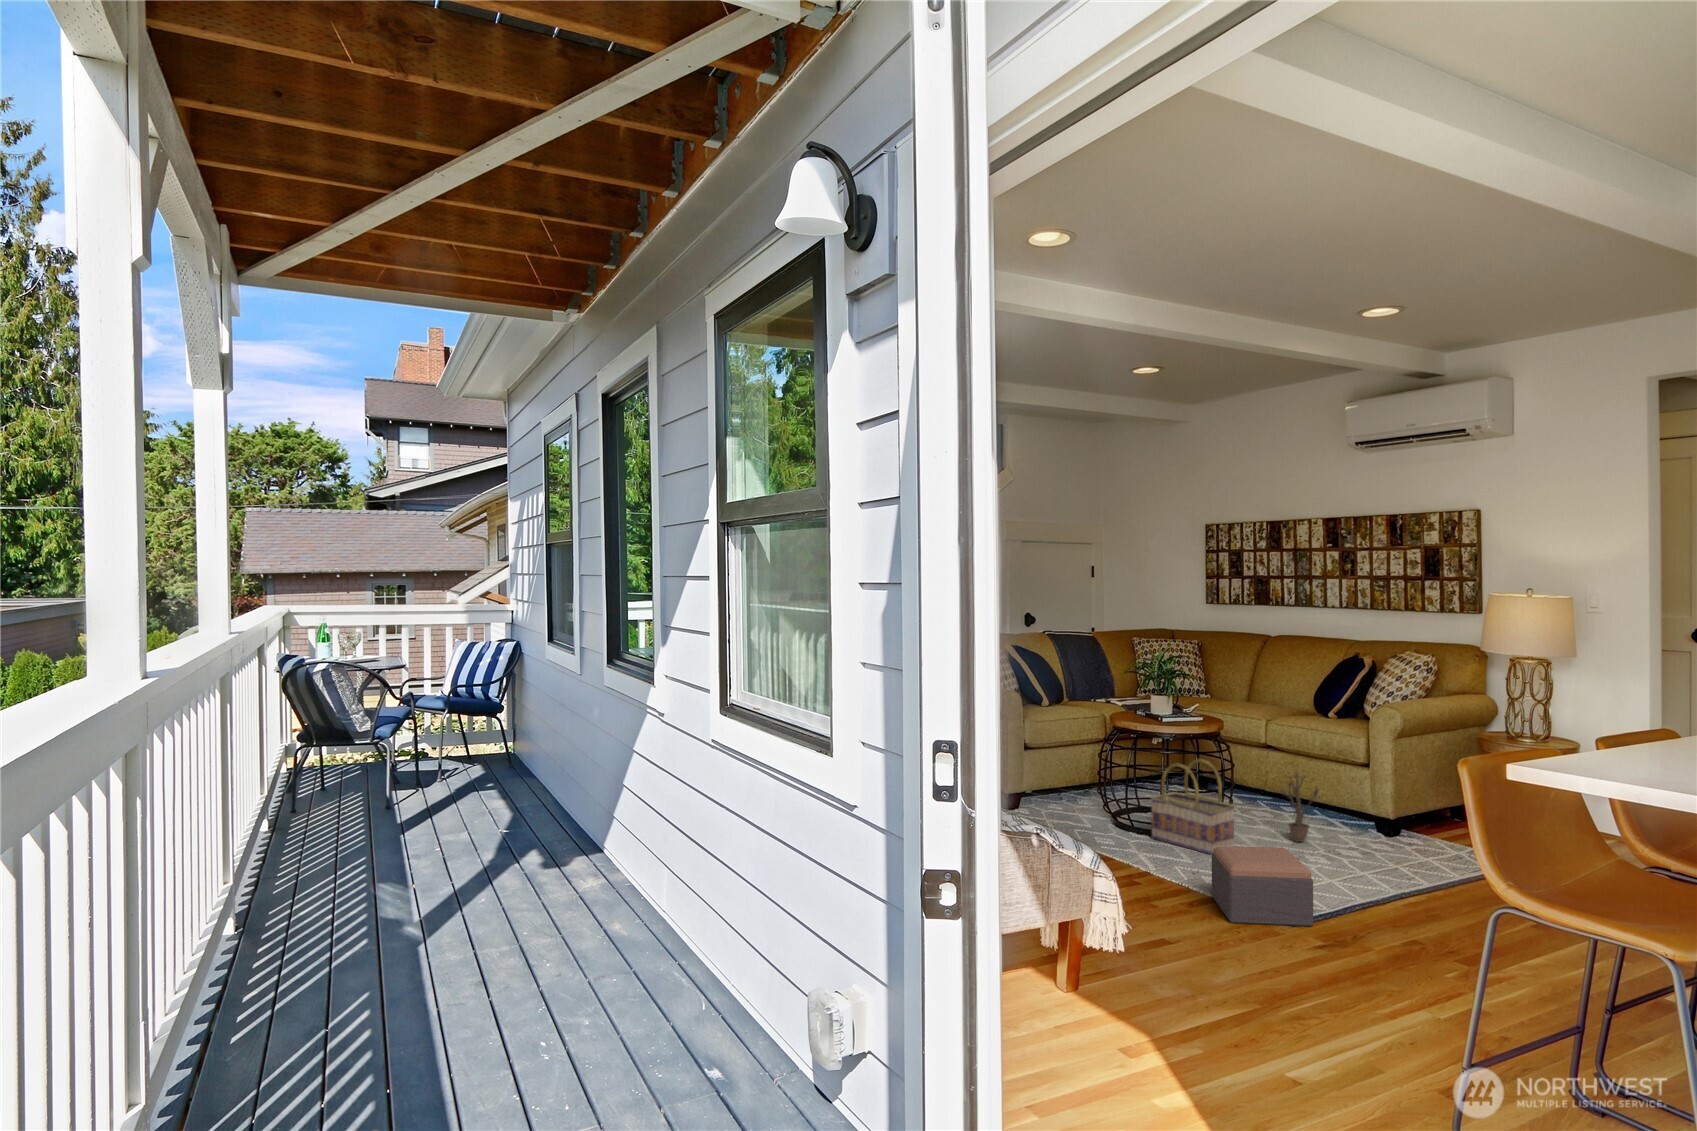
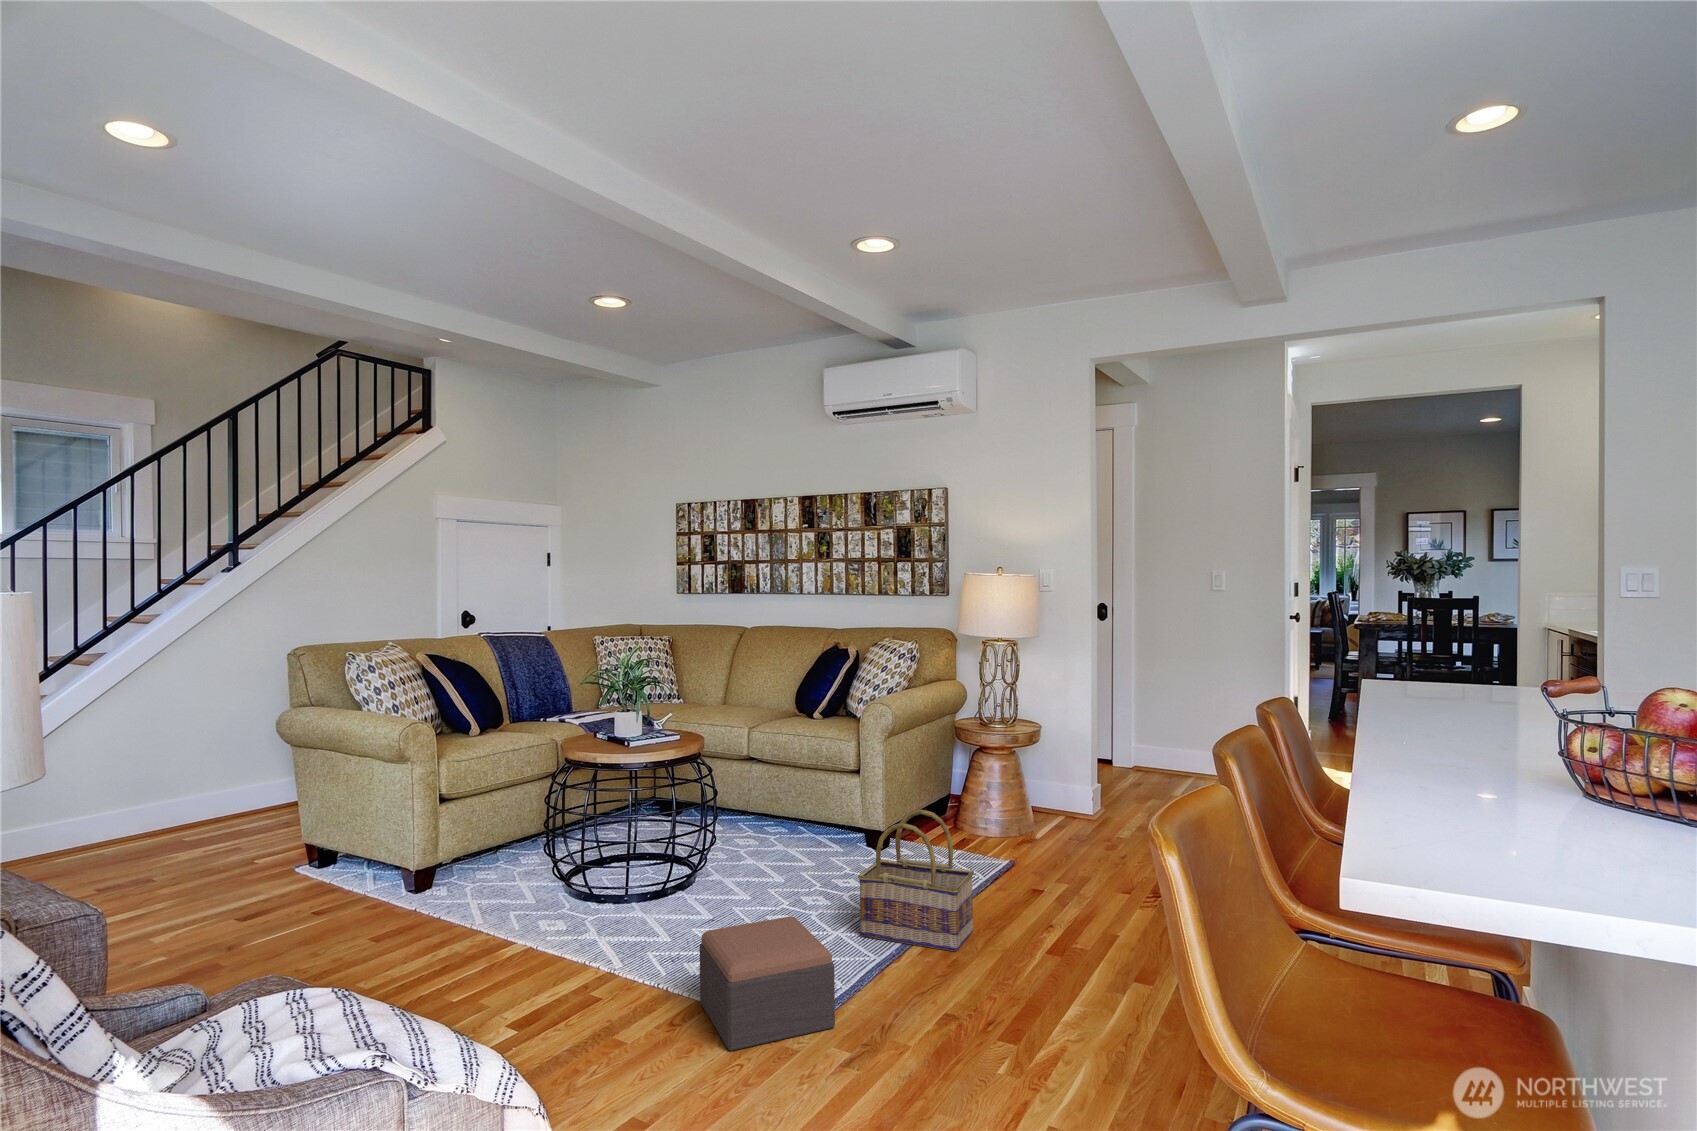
basket: present [1151,759,1235,854] -> present [858,809,974,951]
decorative plant: present [1274,772,1320,842] -> none [765,792,818,880]

